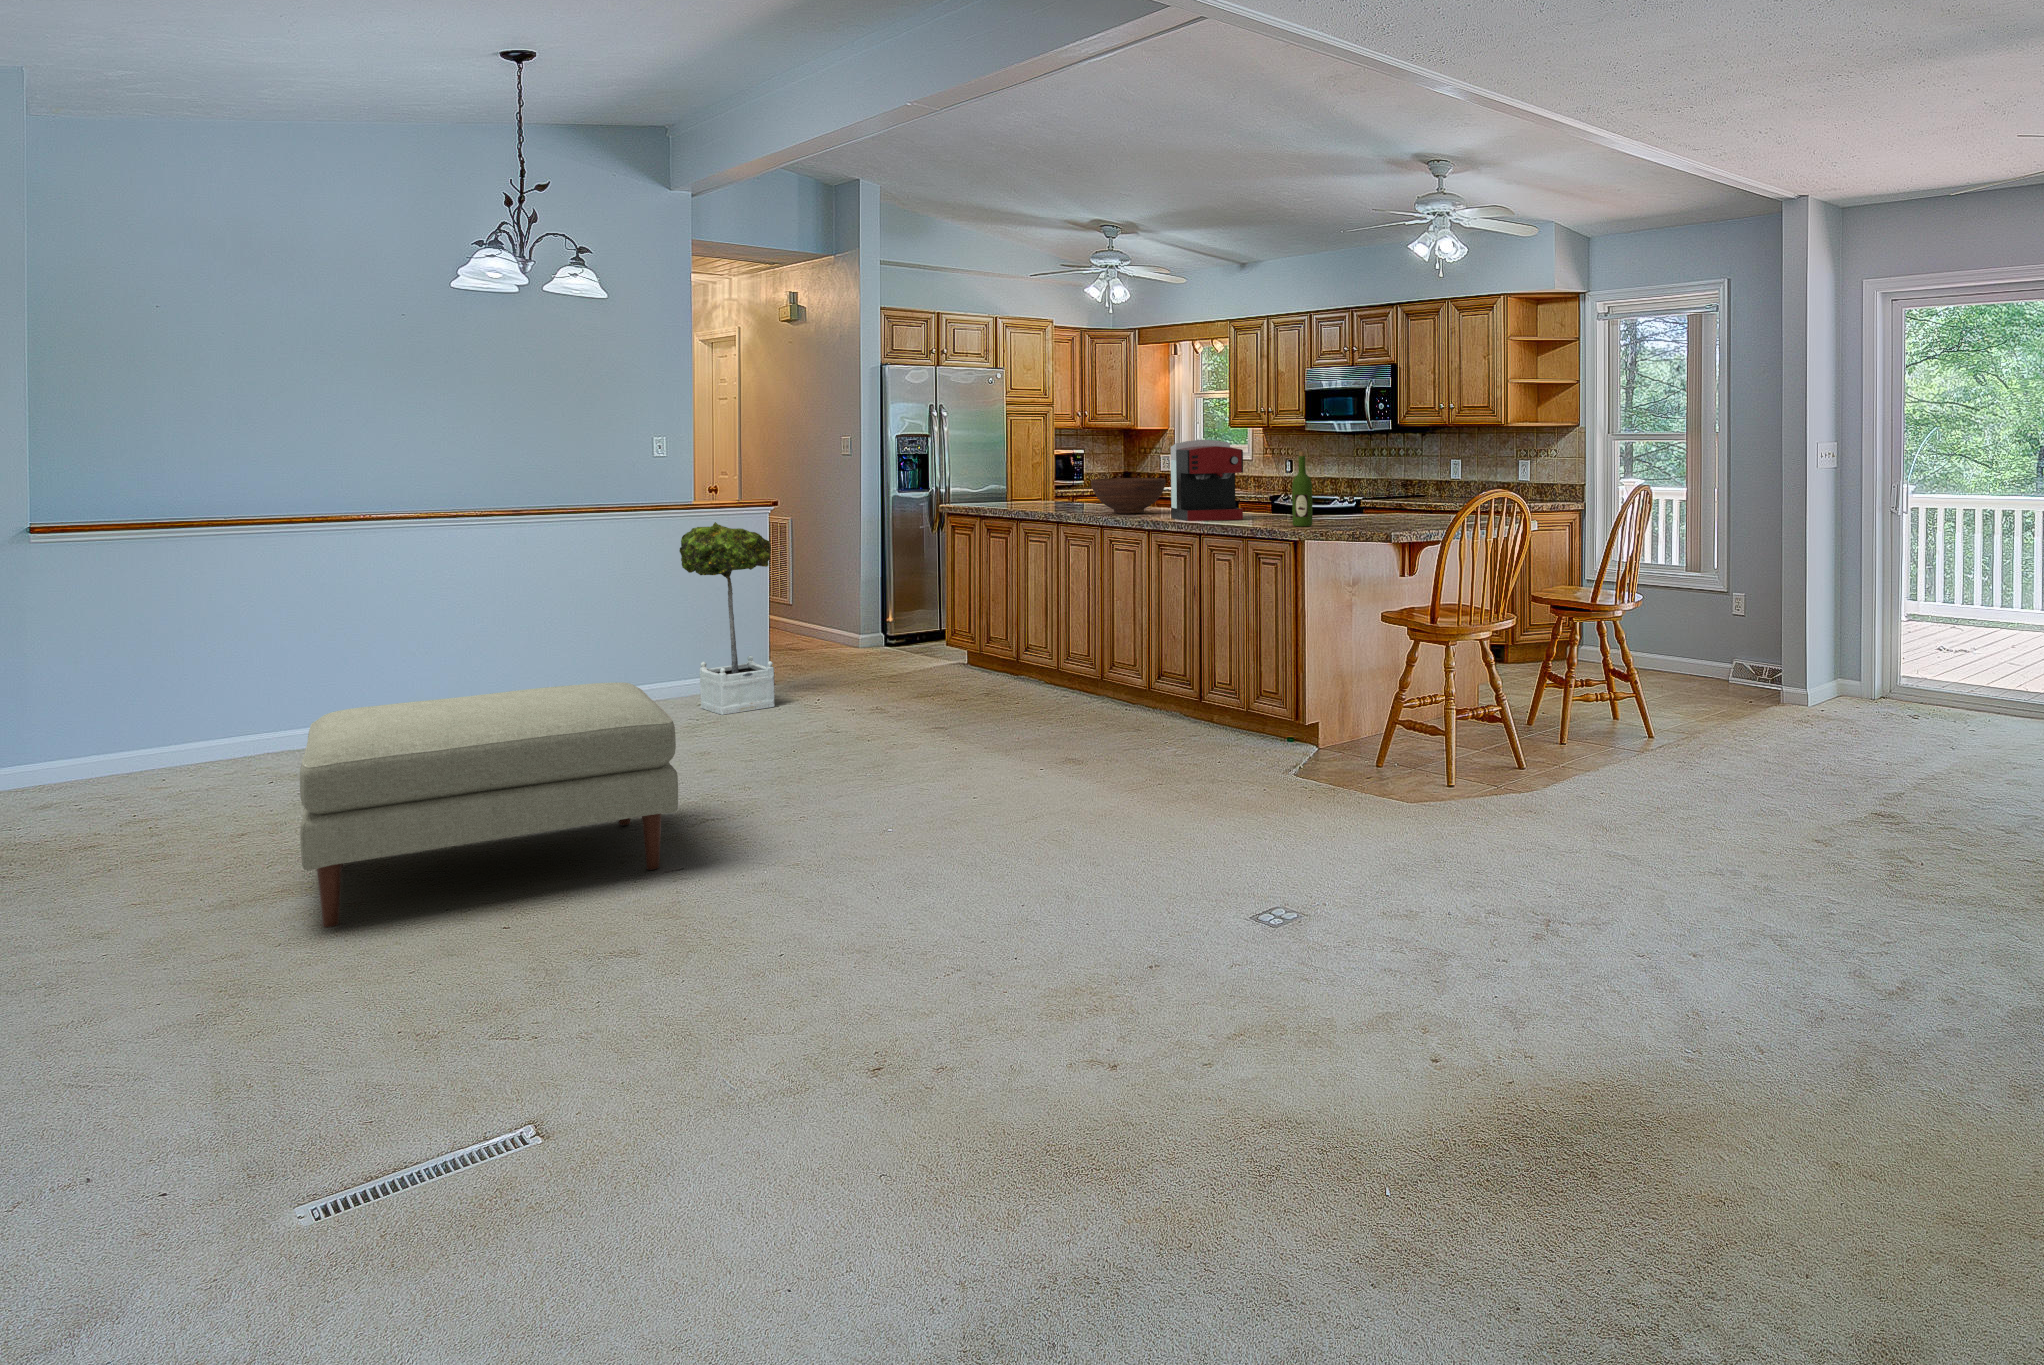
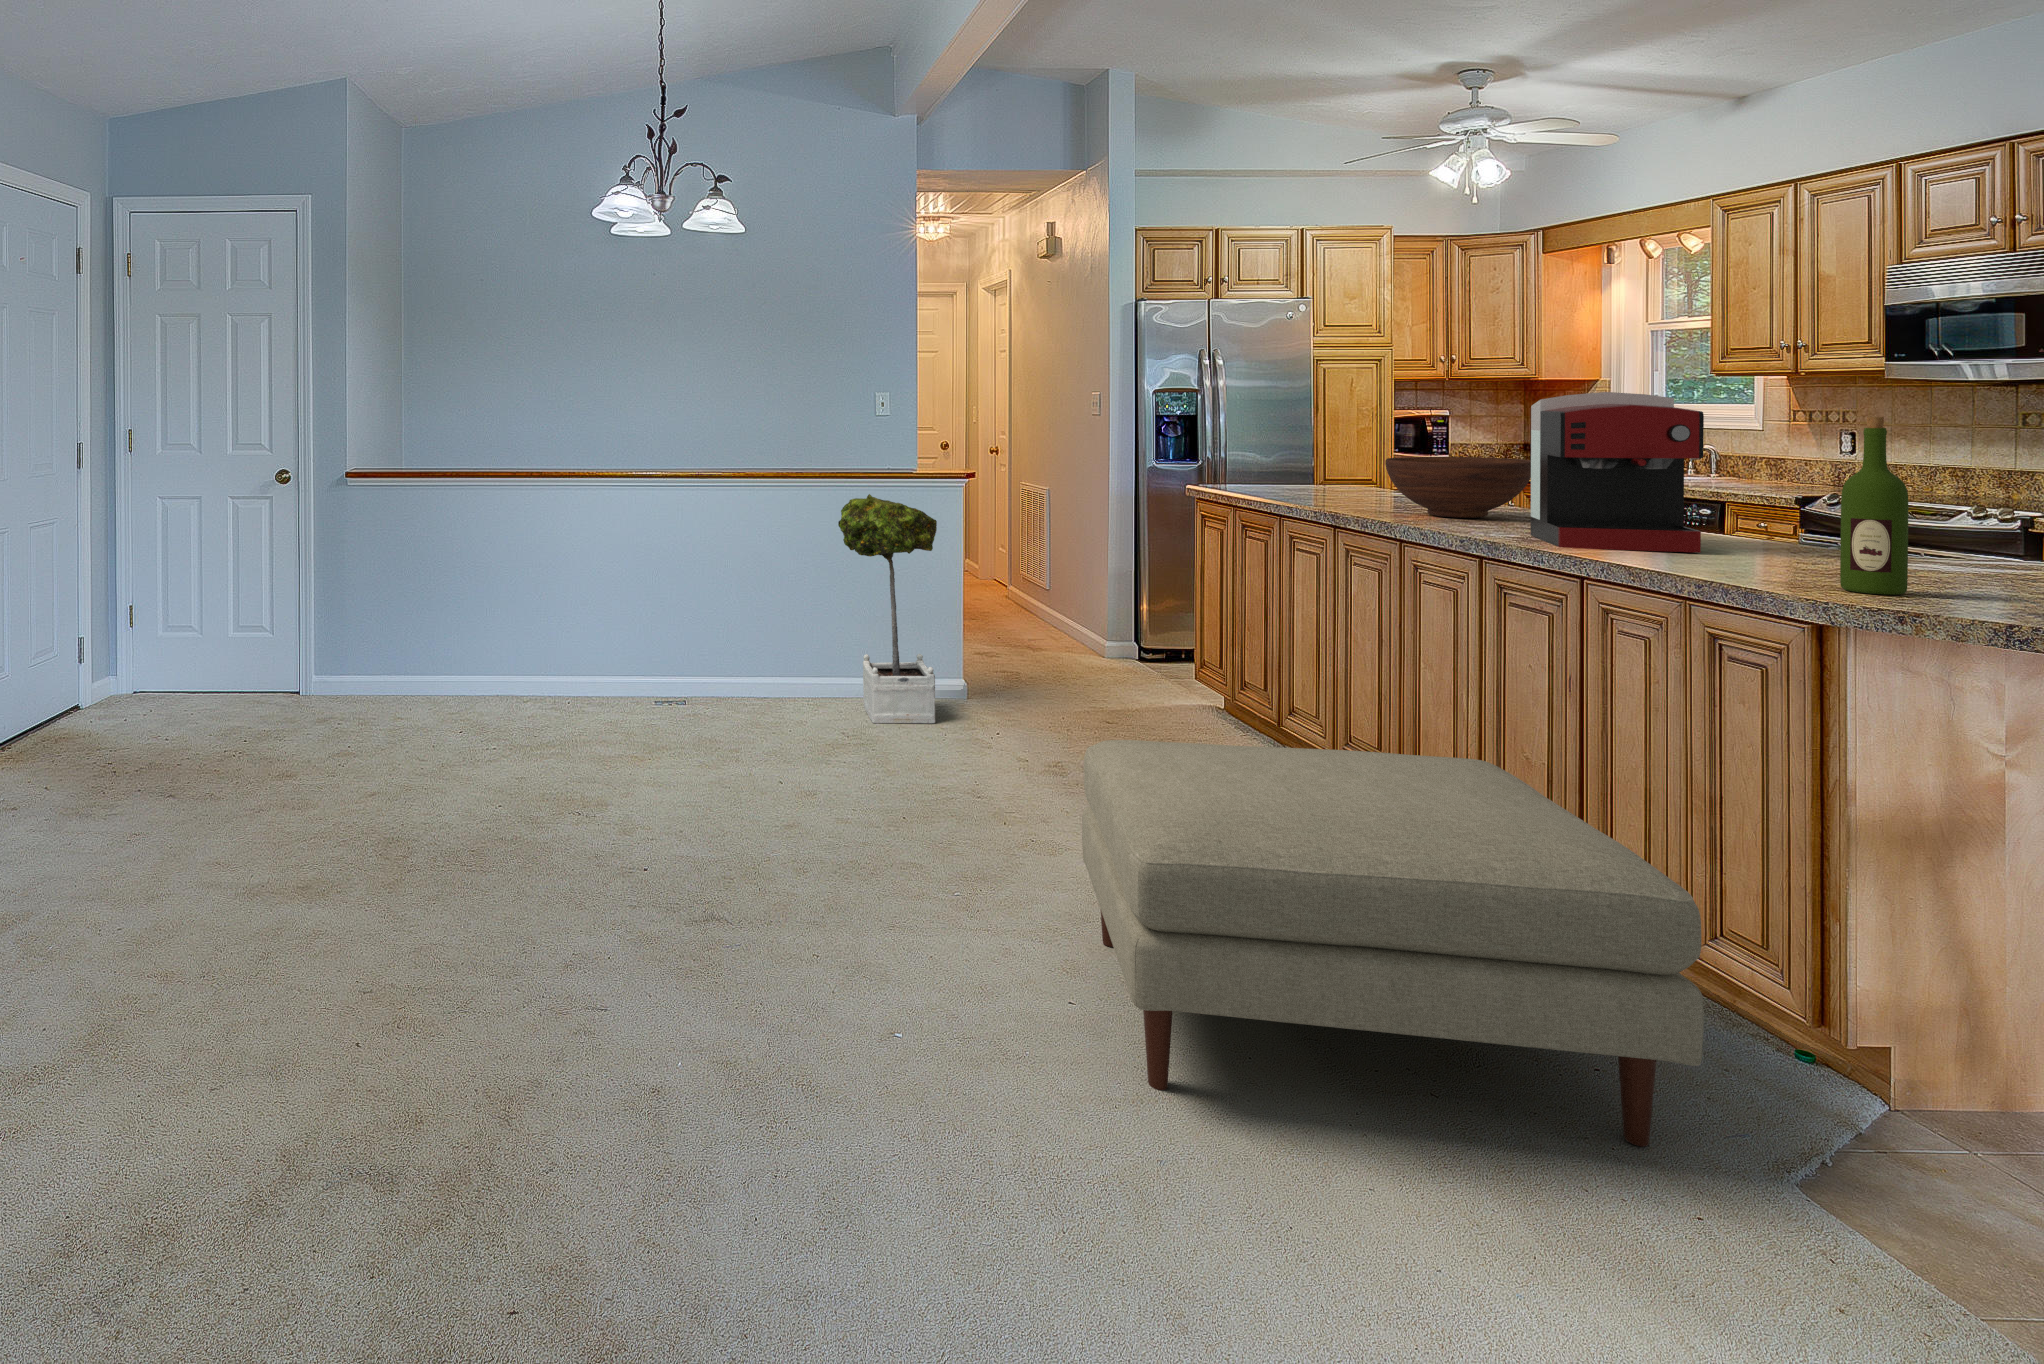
ottoman: present [300,682,678,927] -> present [1082,740,1704,1147]

